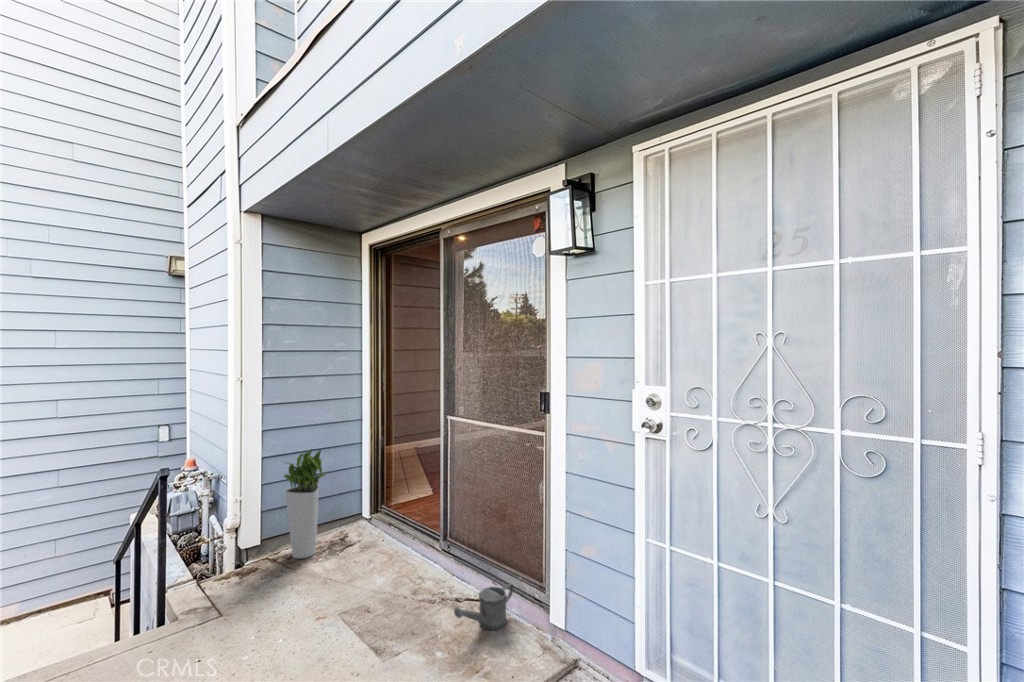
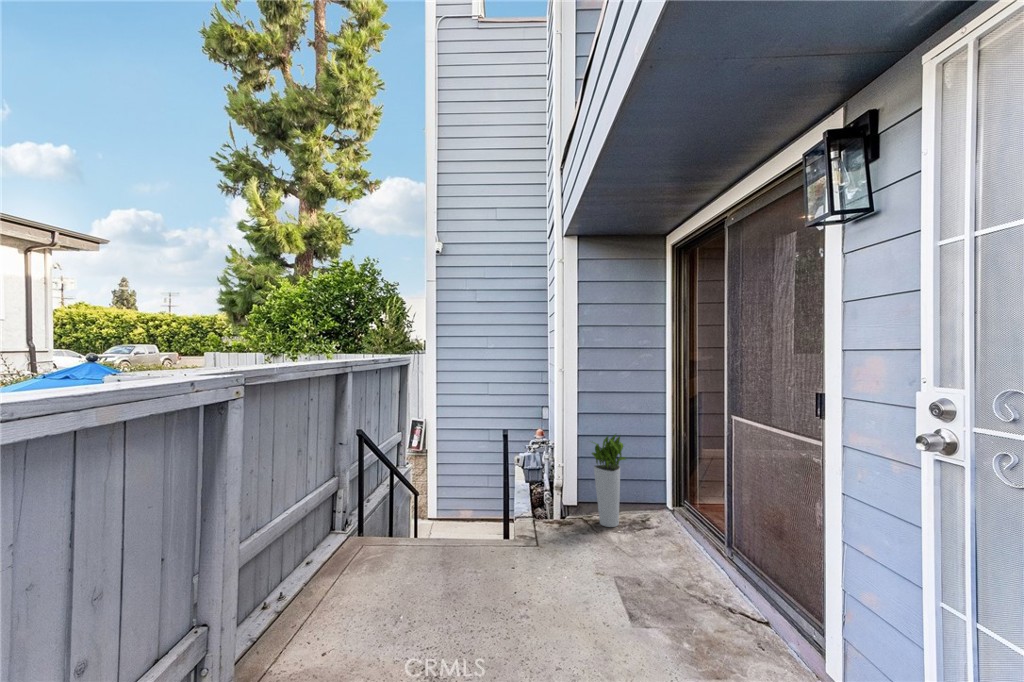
watering can: present [454,583,513,630] -> none [705,604,790,653]

